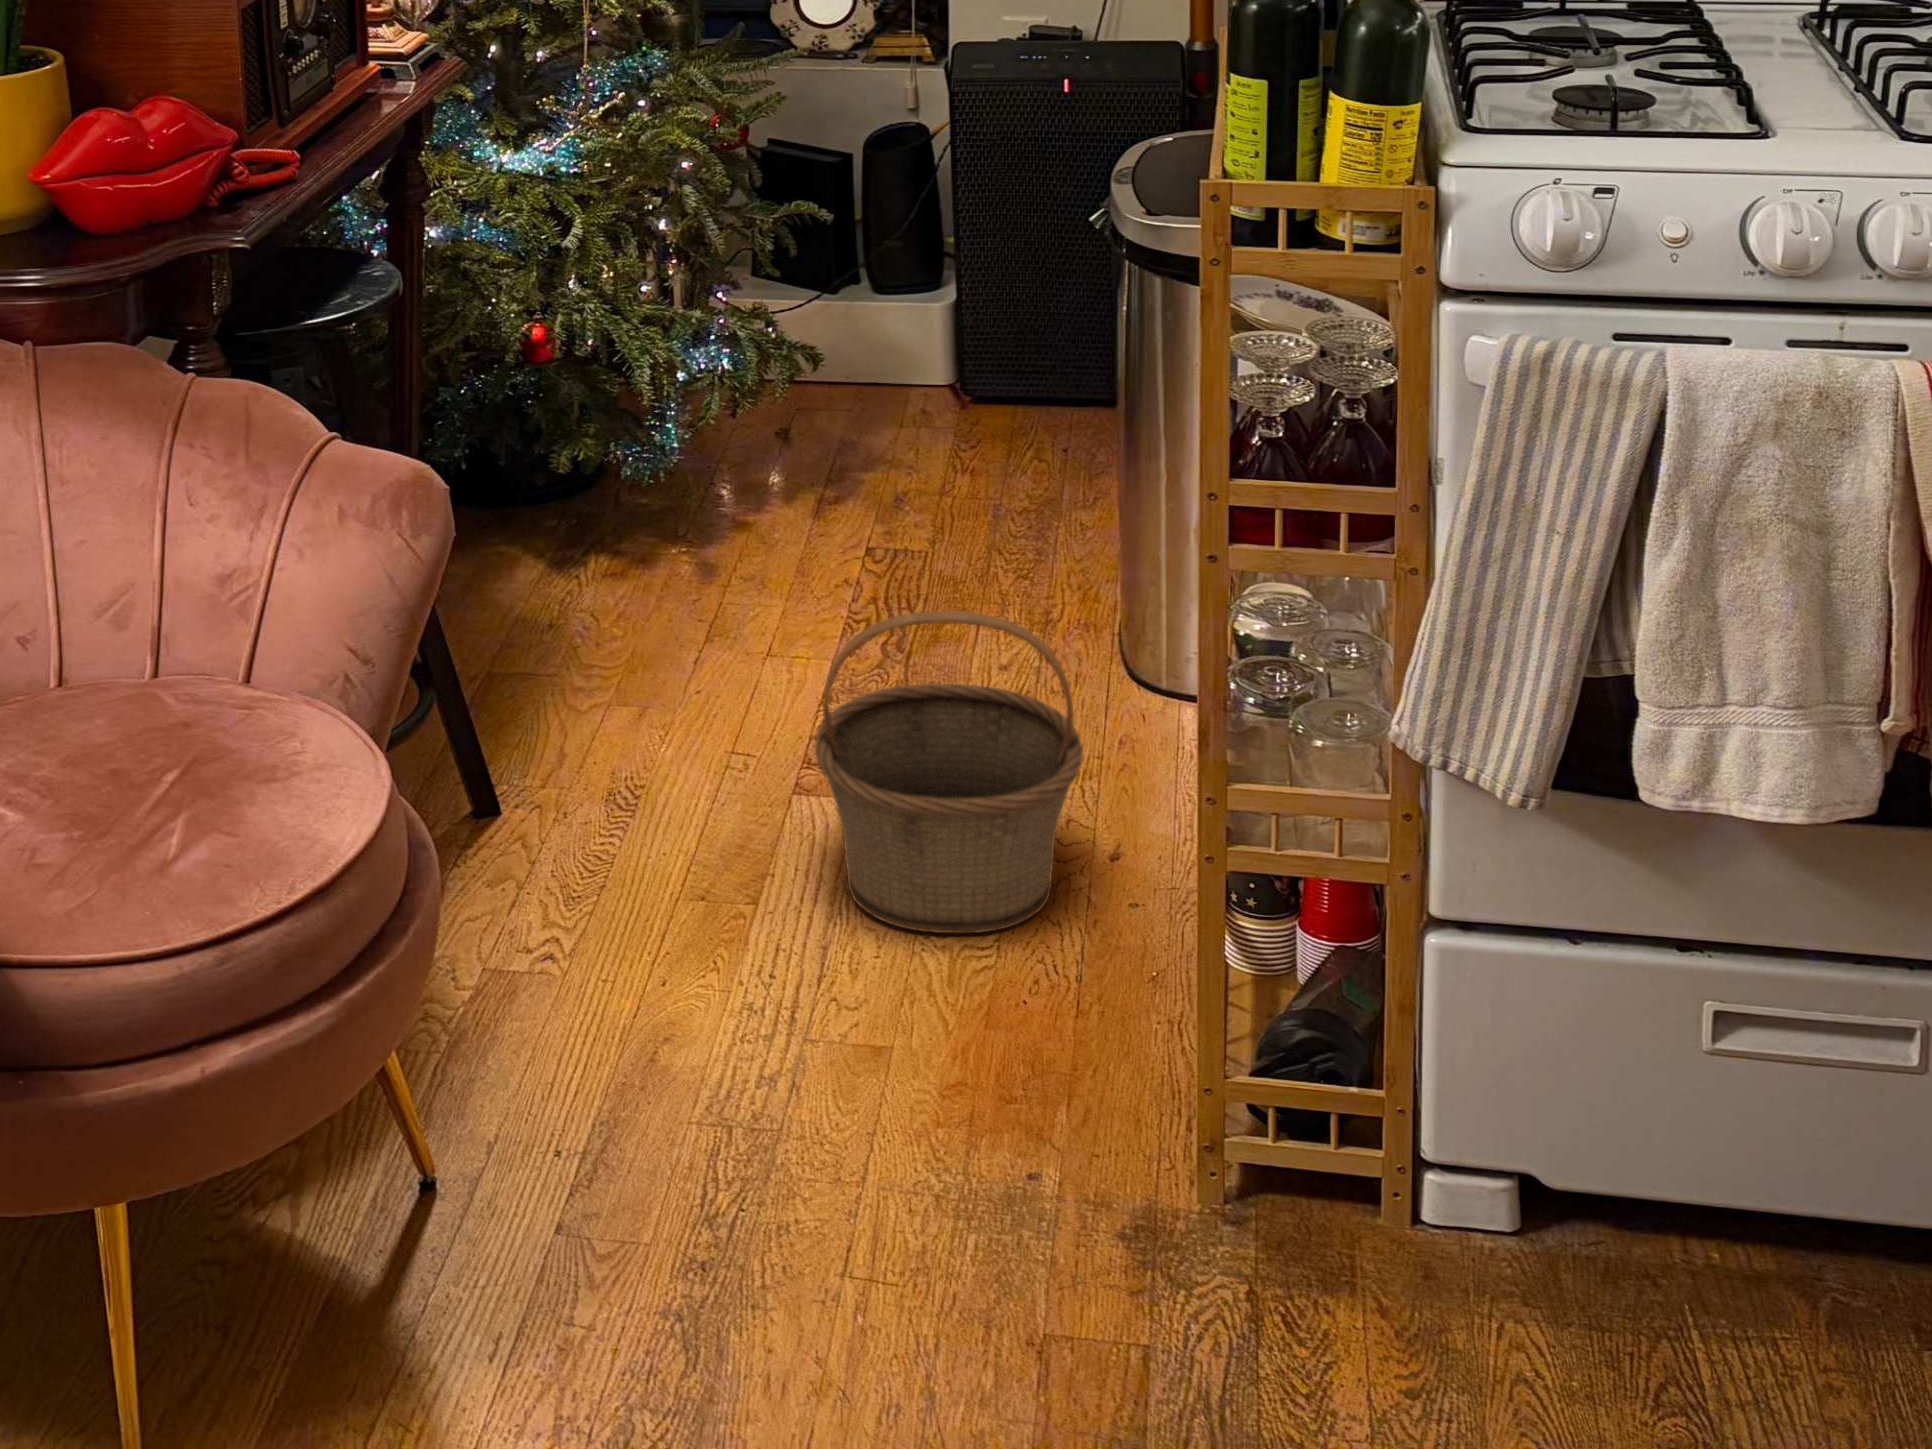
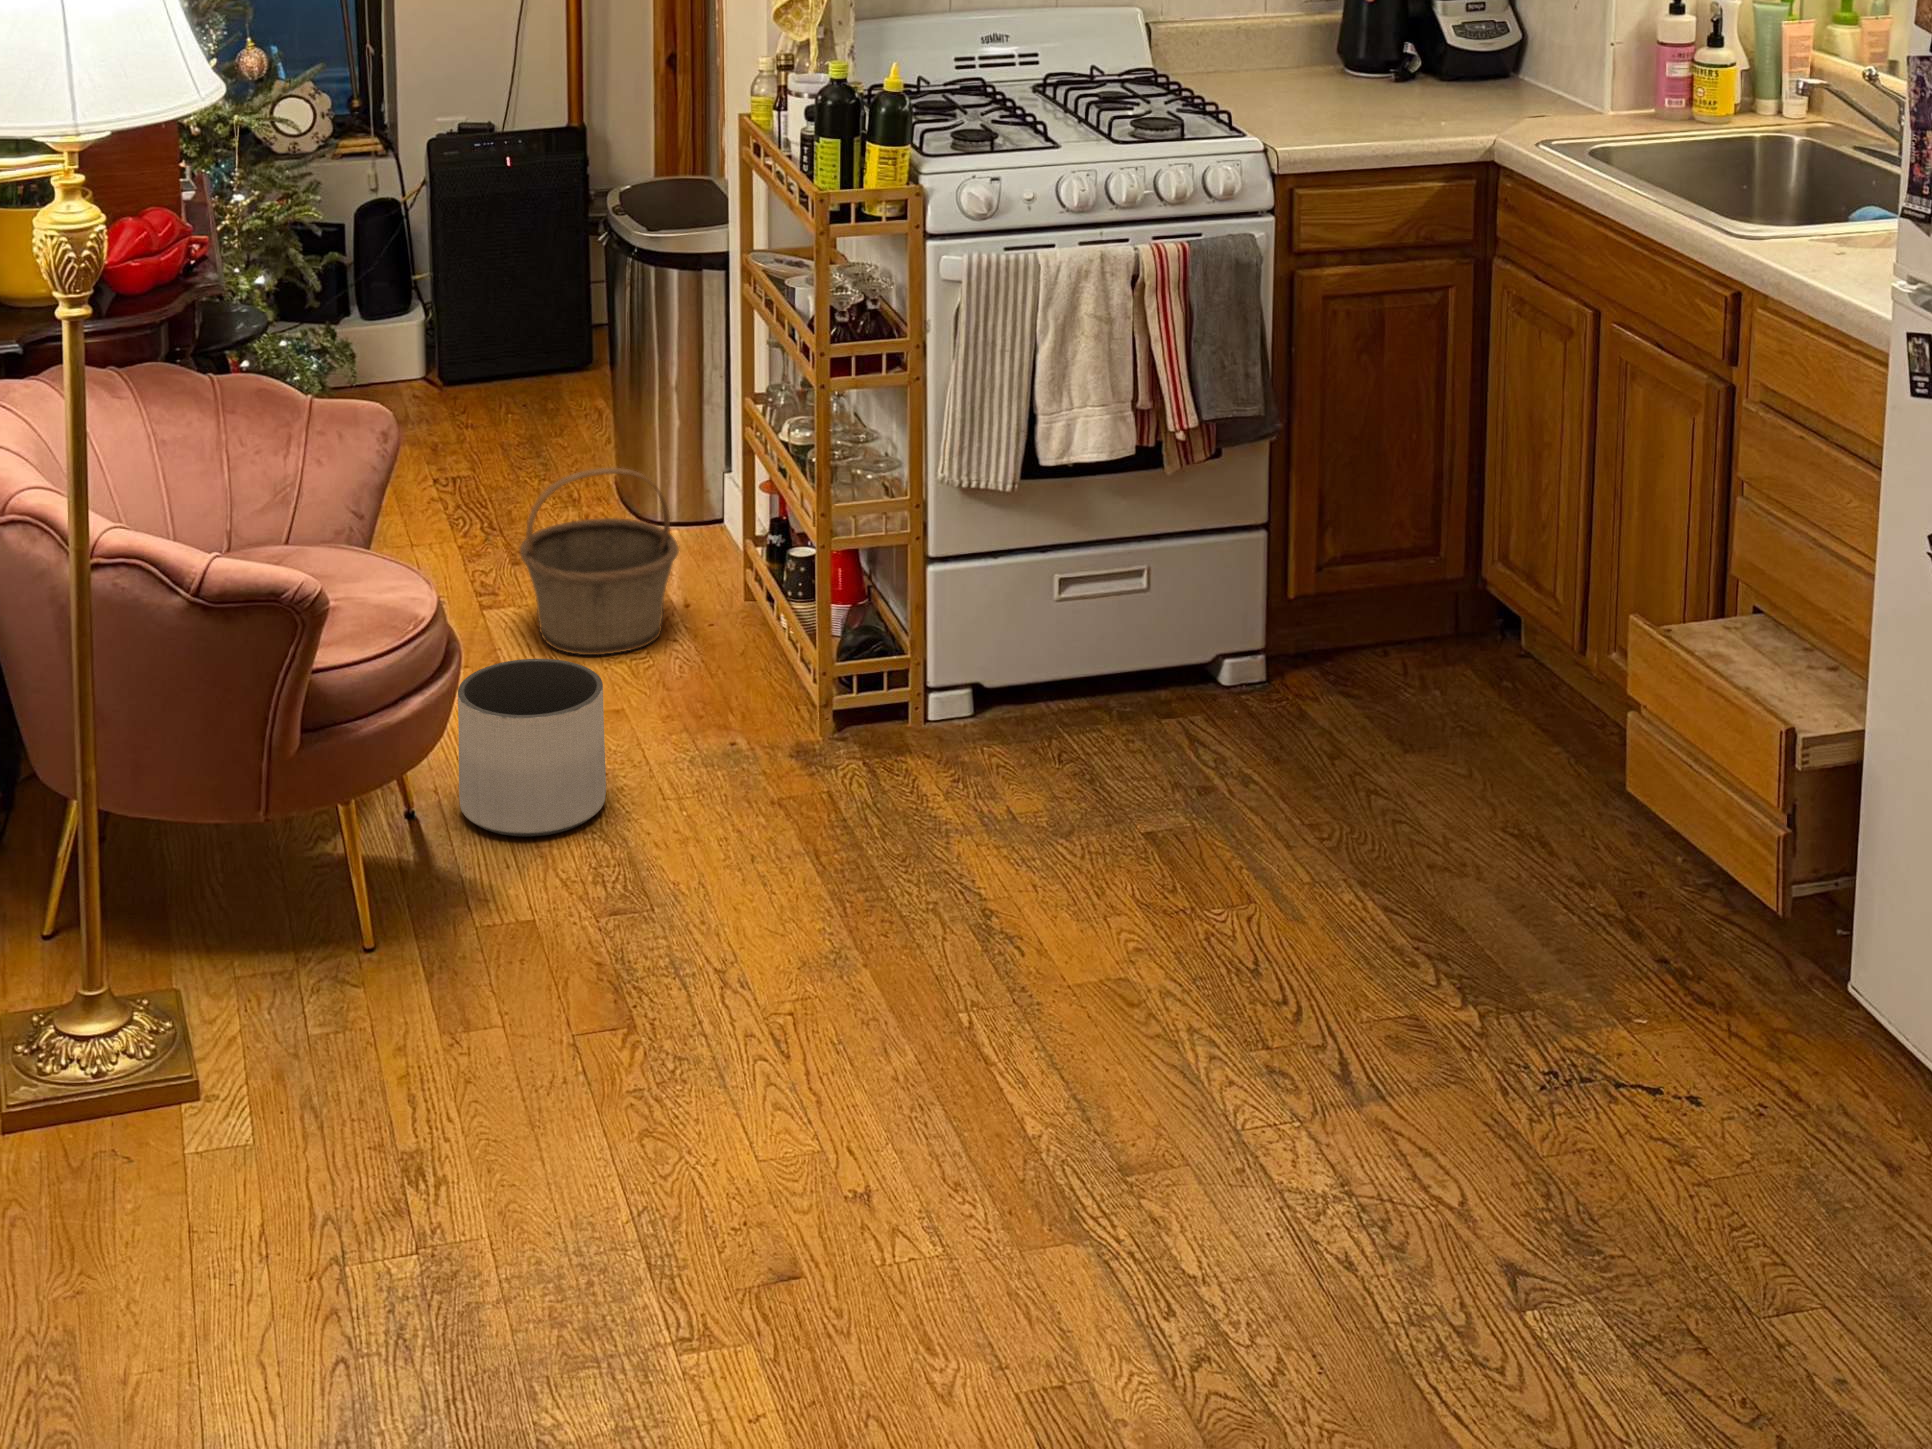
planter: none [469,968,740,1326] -> present [458,659,606,837]

